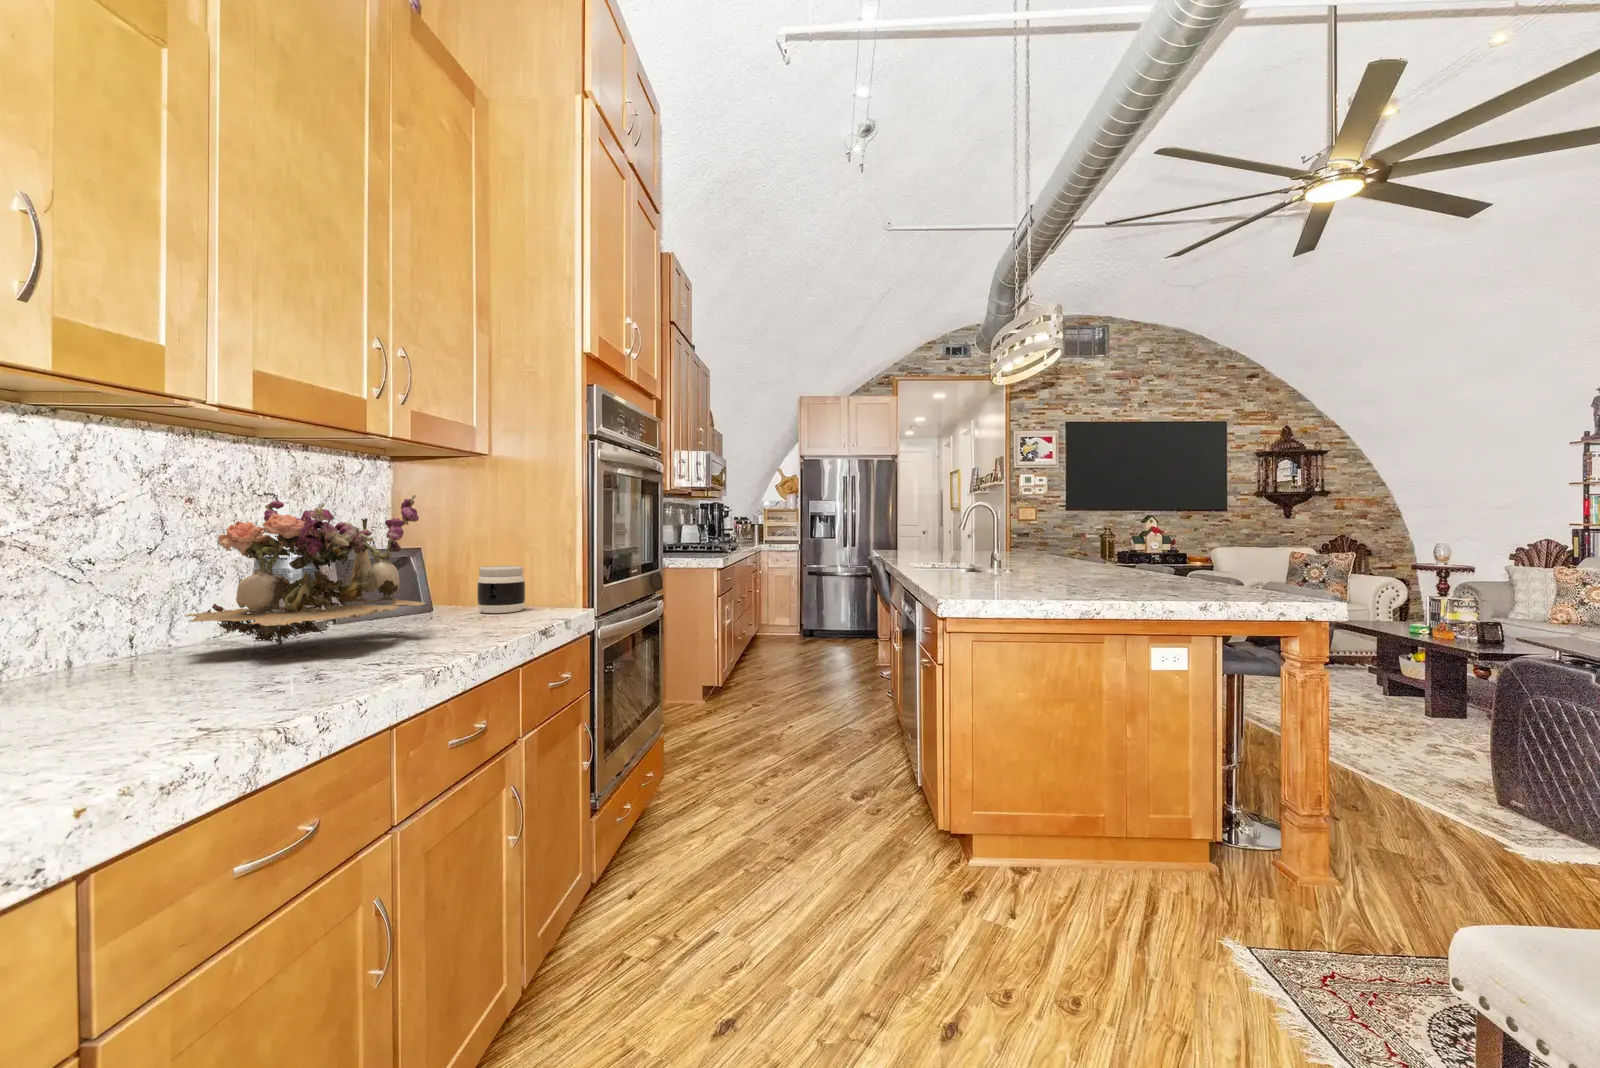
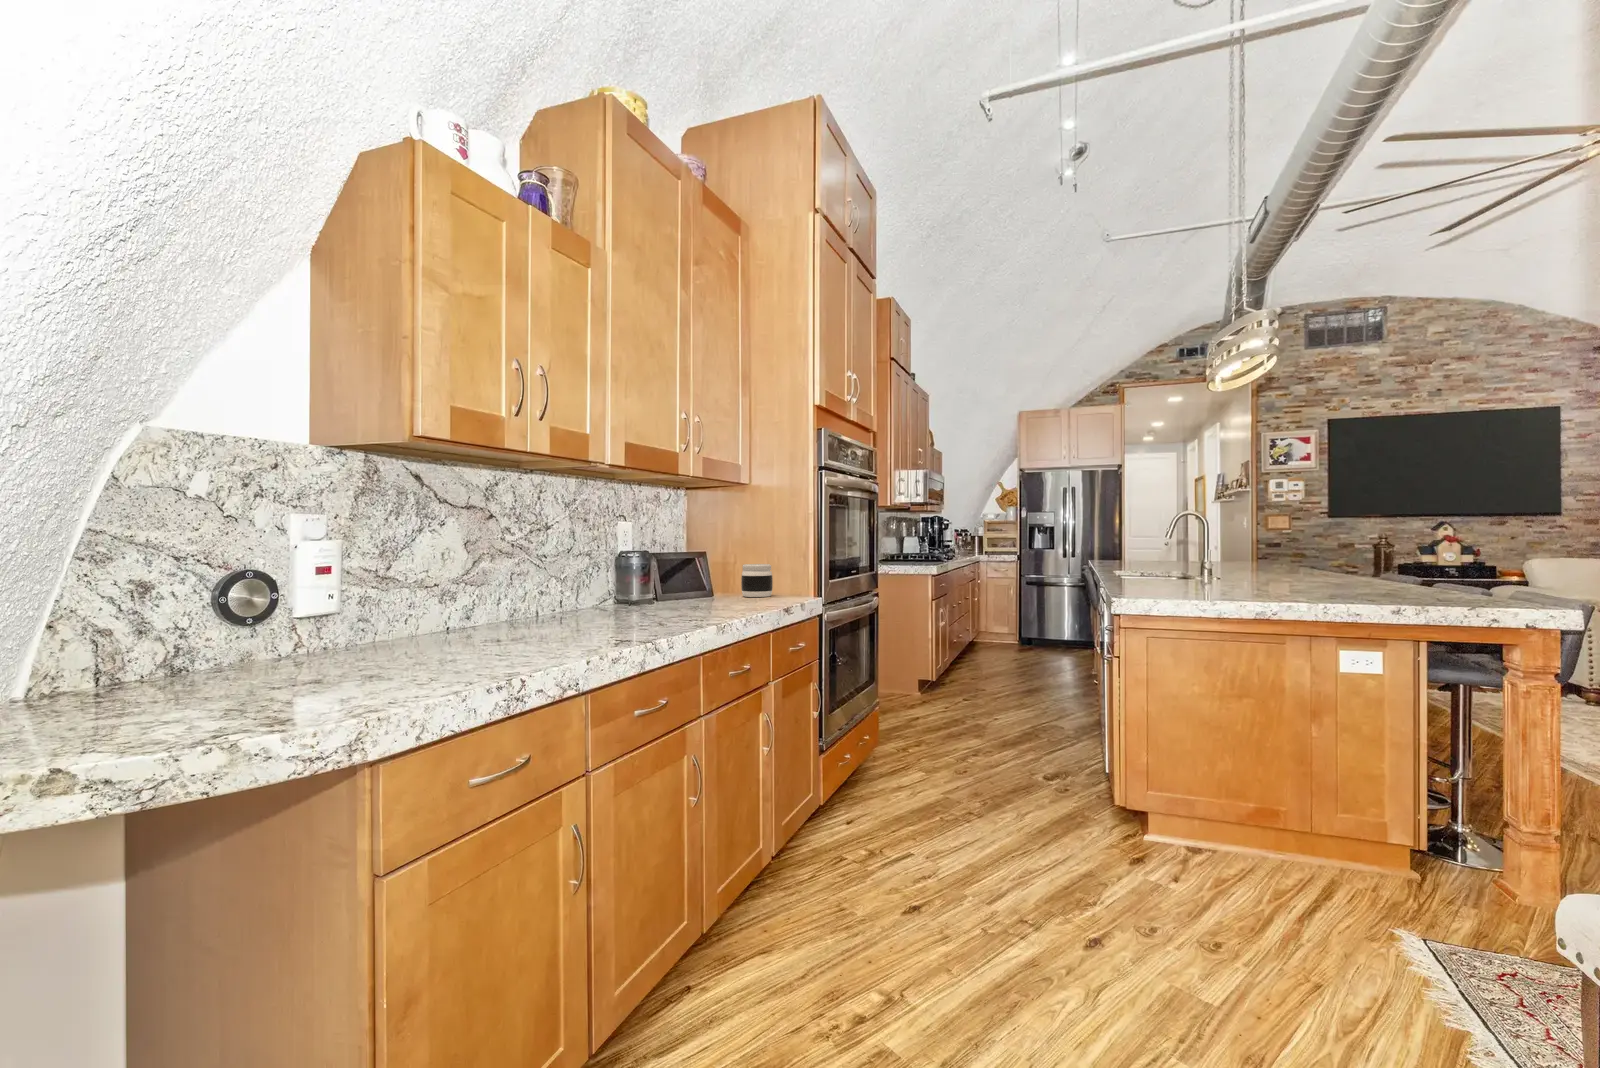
flower arrangement: present [185,495,426,647] -> none [585,514,712,610]

